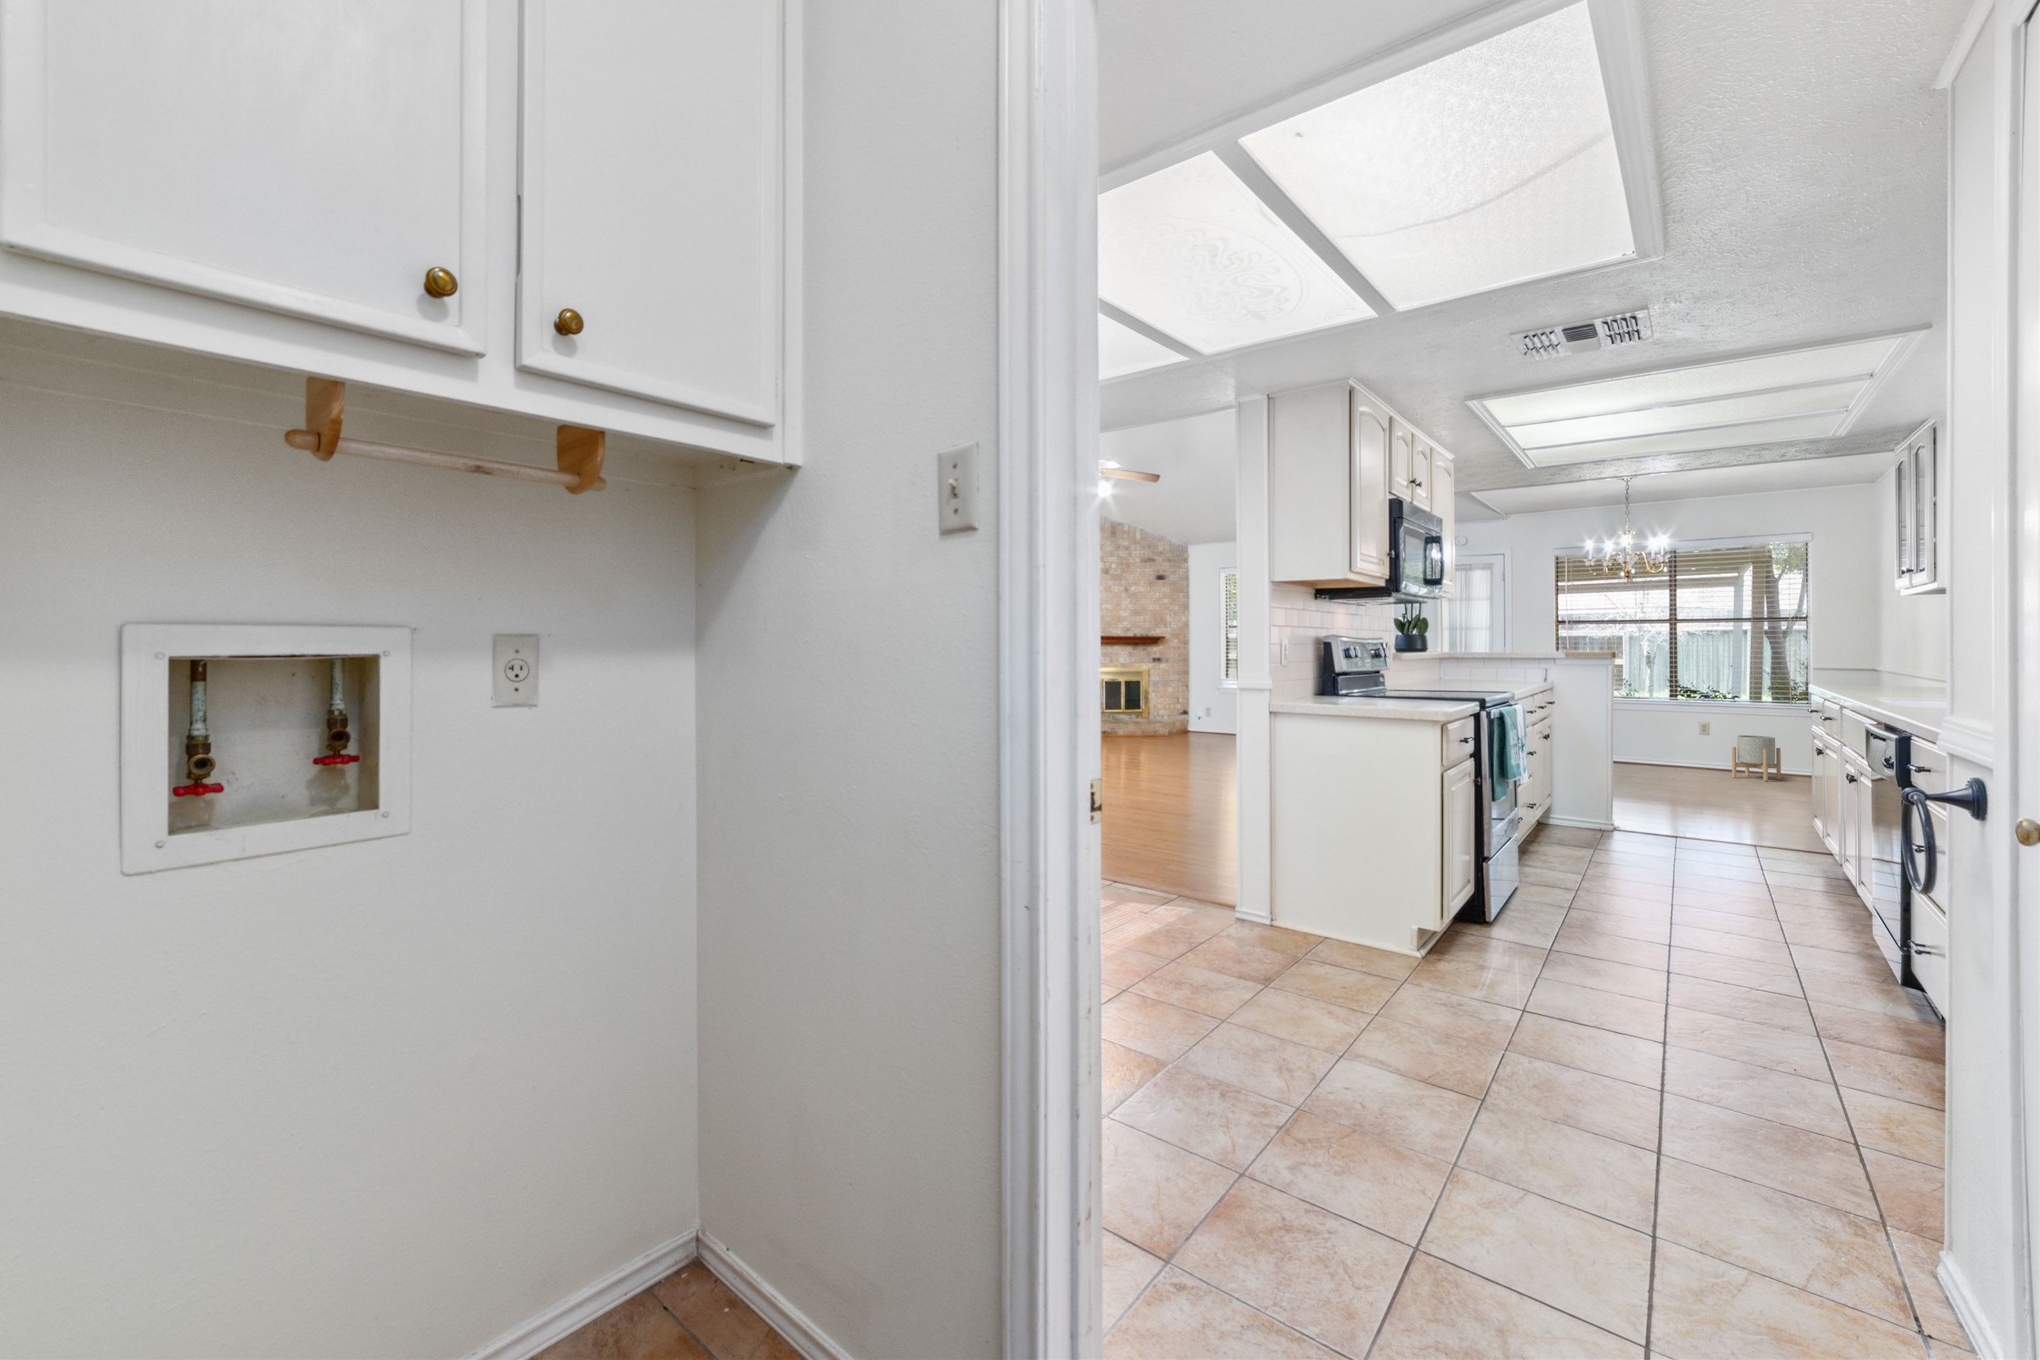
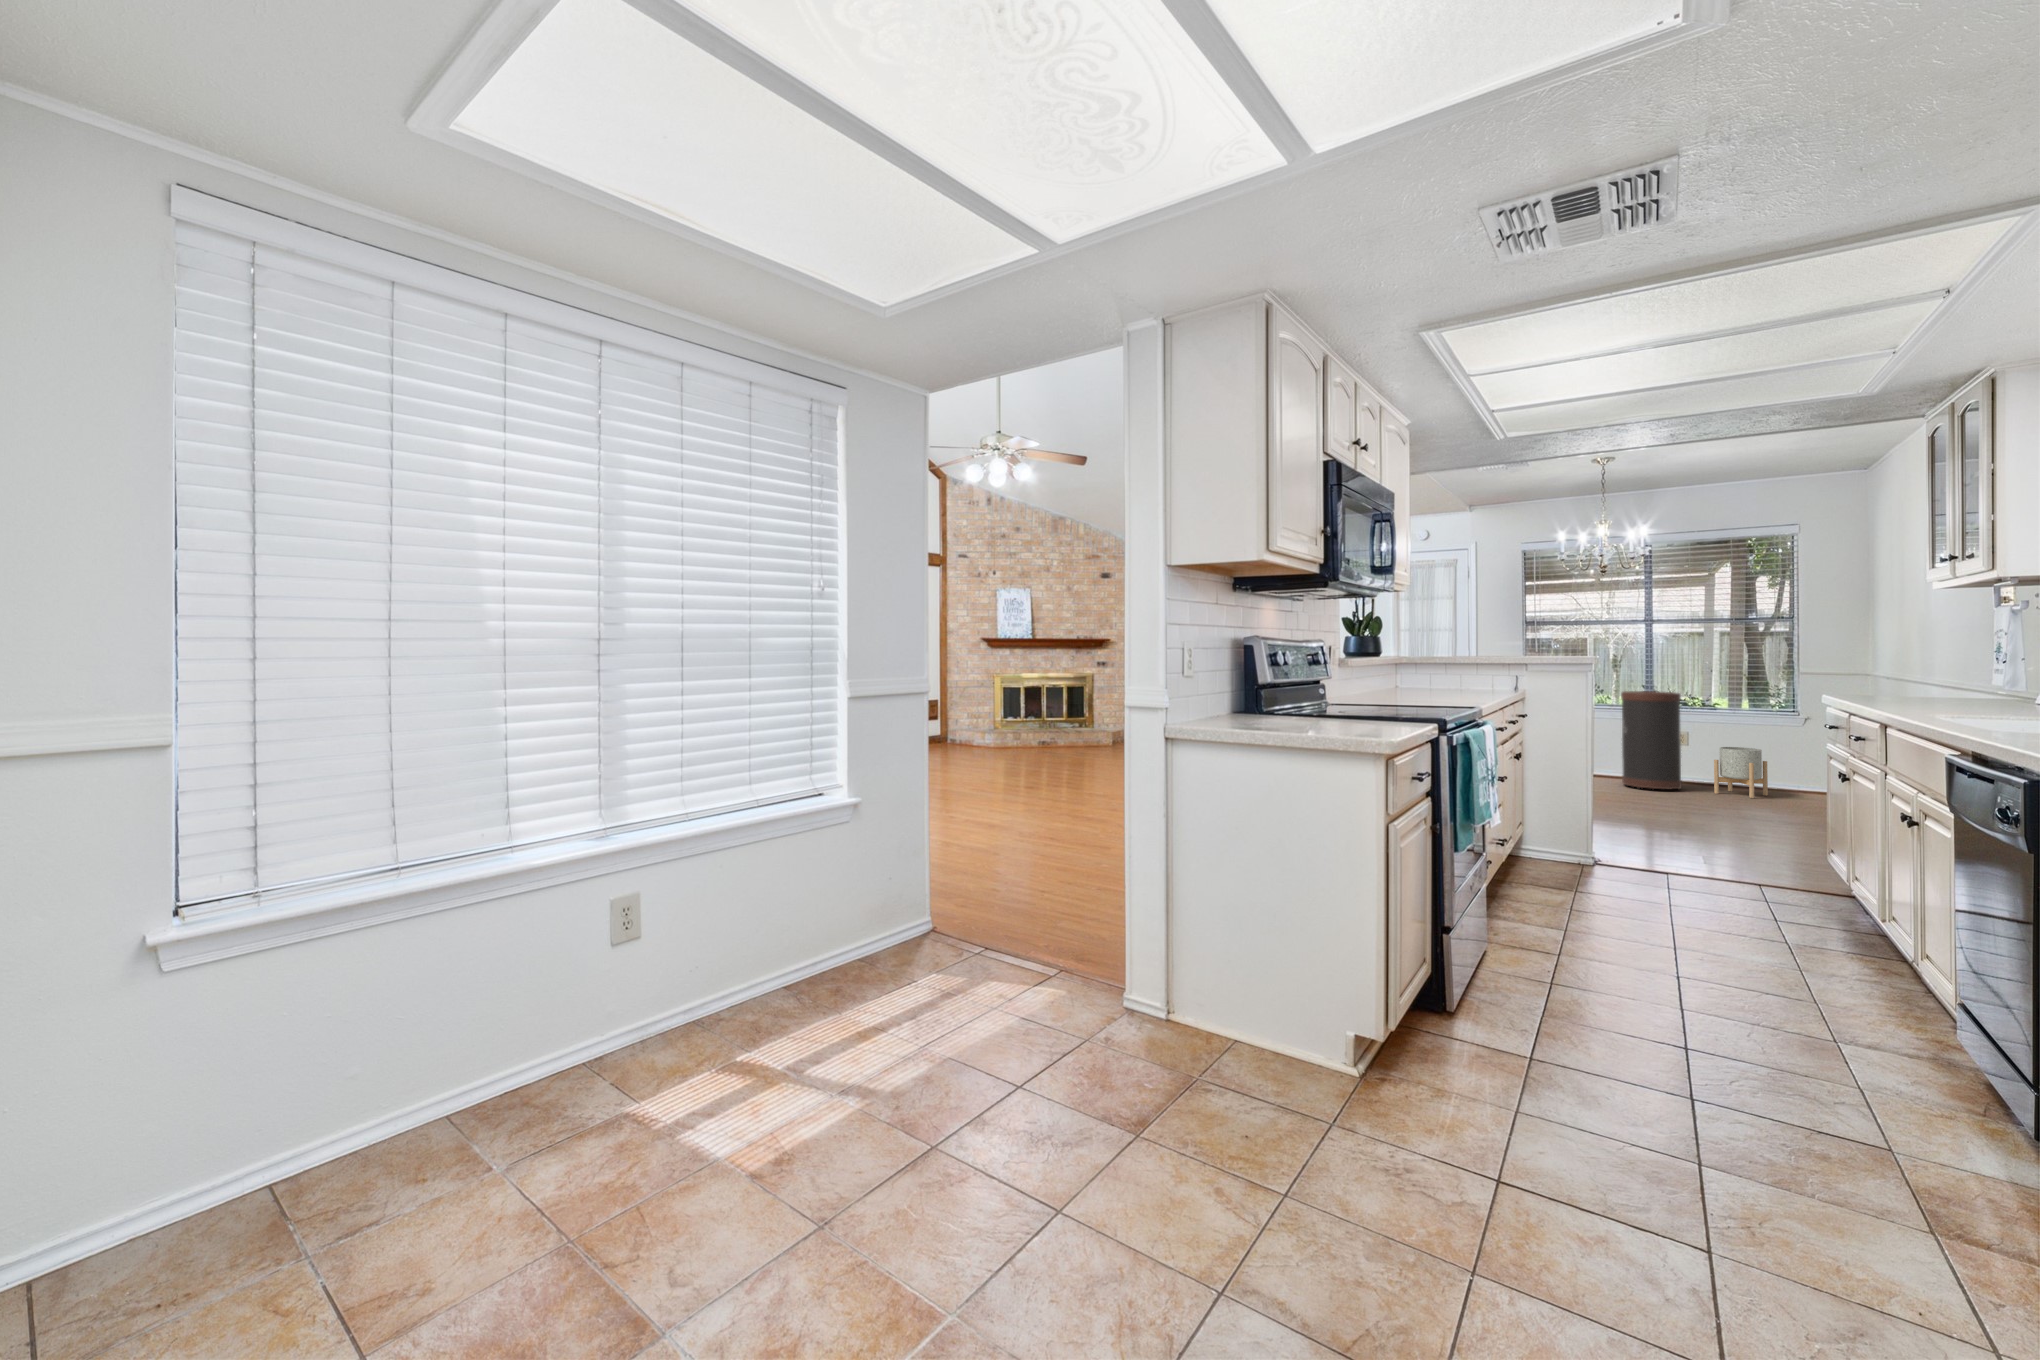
trash can: none [1648,685,1703,774] -> present [1621,691,1682,789]

